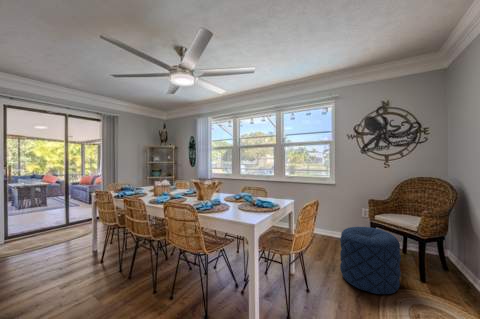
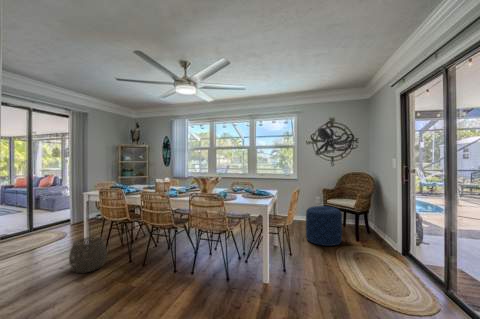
woven basket: none [33,252,82,299] -> present [69,237,107,273]

